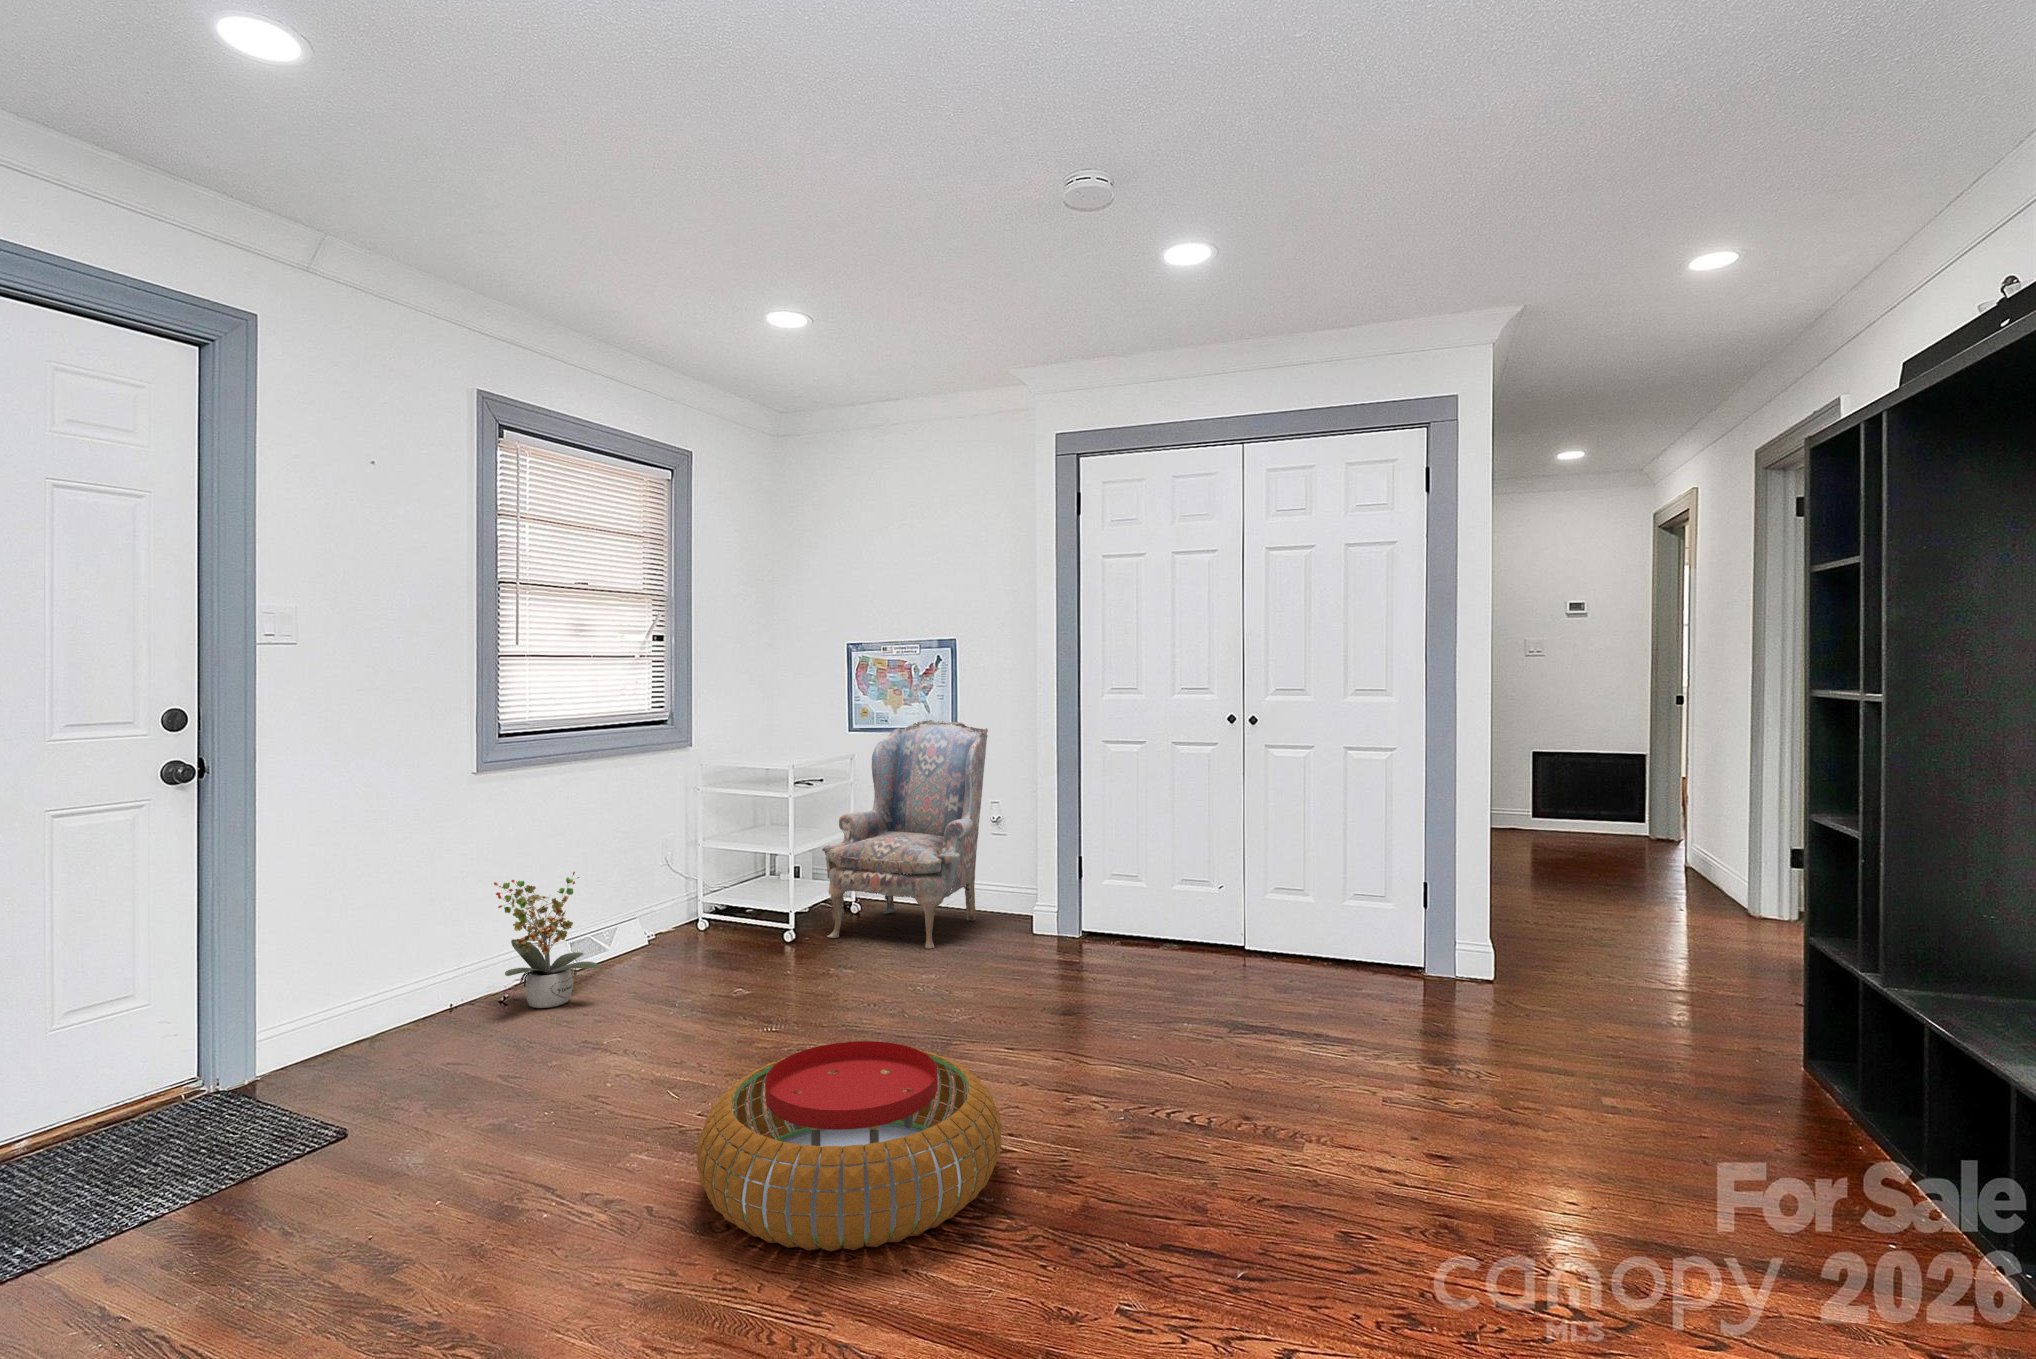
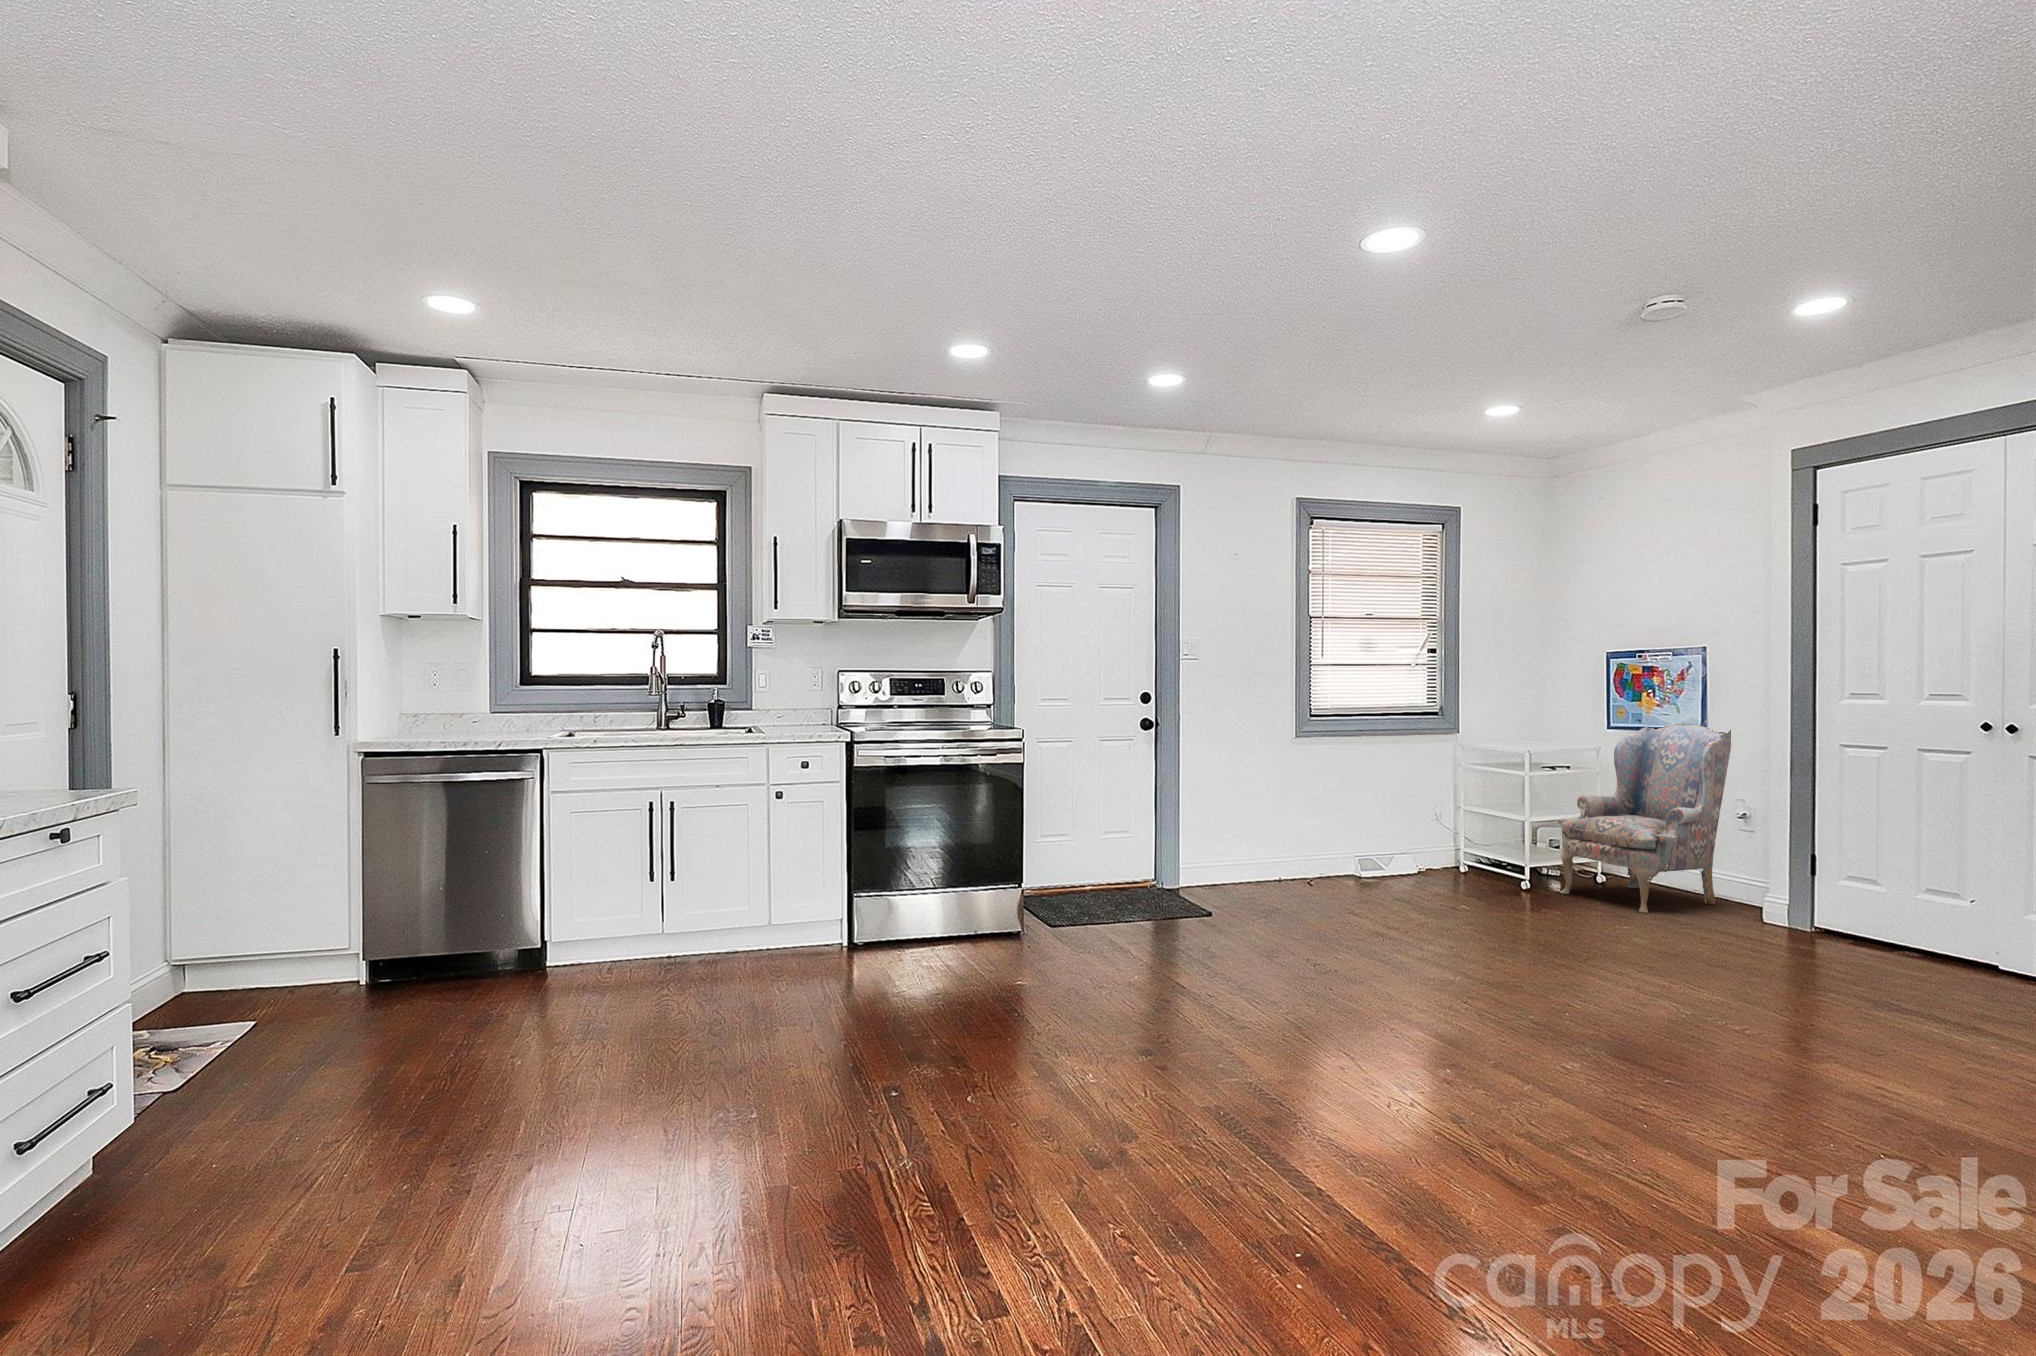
potted plant: present [494,872,601,1008] -> none [1301,808,1365,892]
pouf: present [697,1041,1002,1251] -> none [1356,910,1555,1013]

